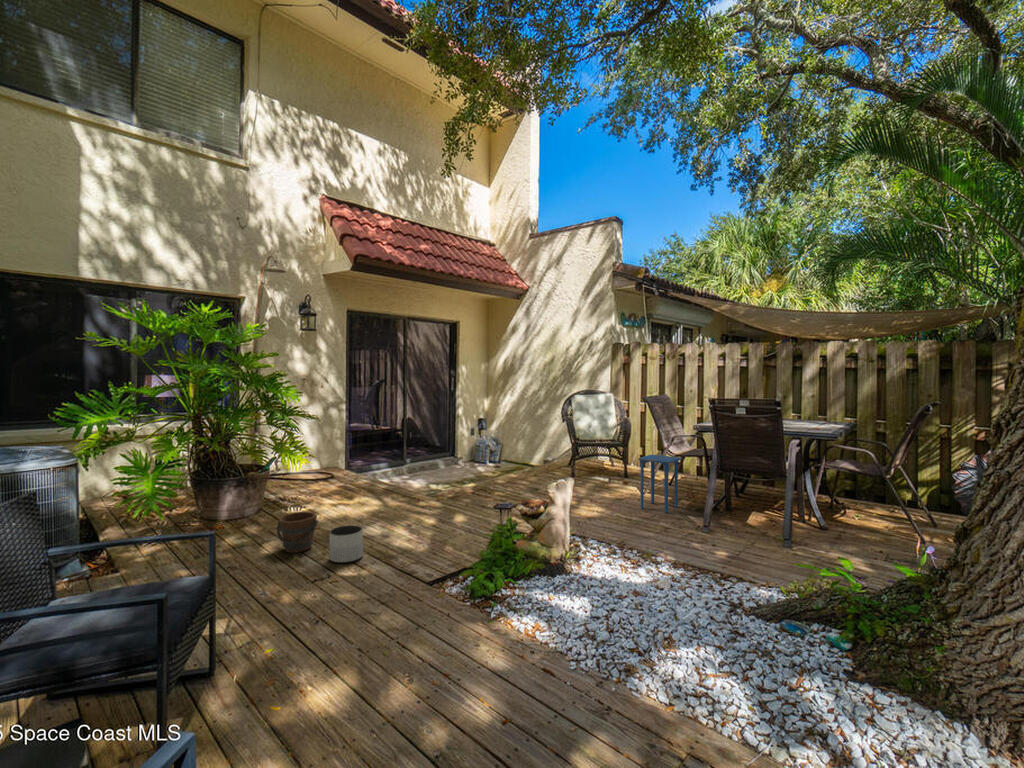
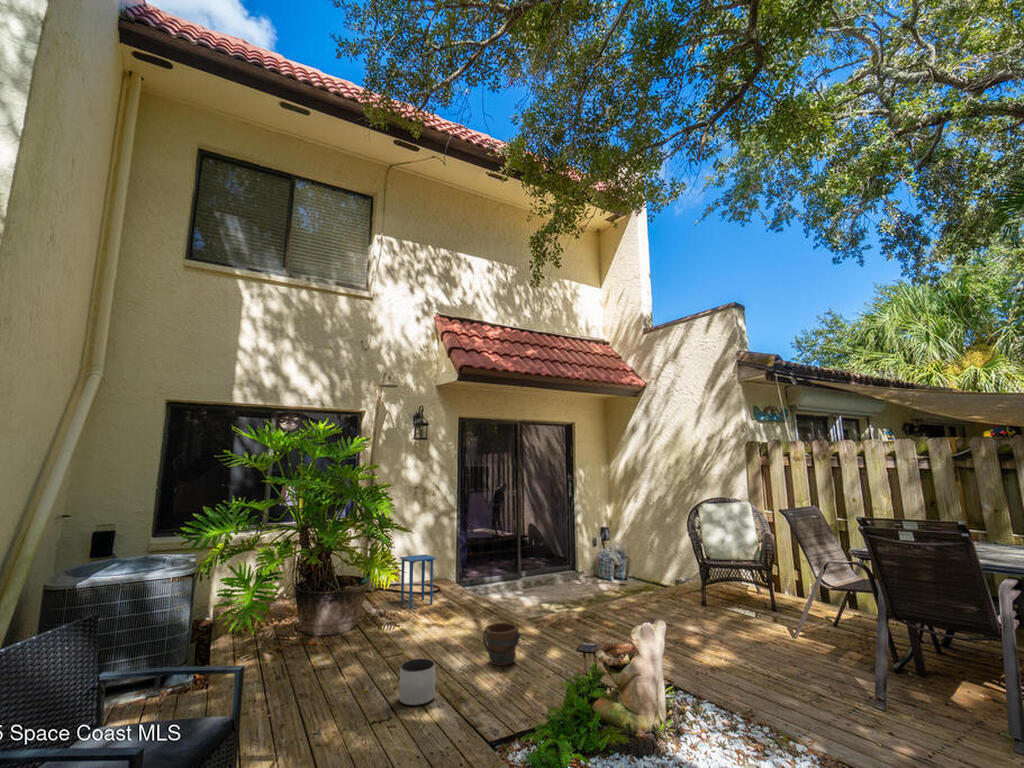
side table: present [638,455,681,513] -> present [400,555,436,608]
bucket: present [277,512,318,553] -> present [483,622,521,666]

